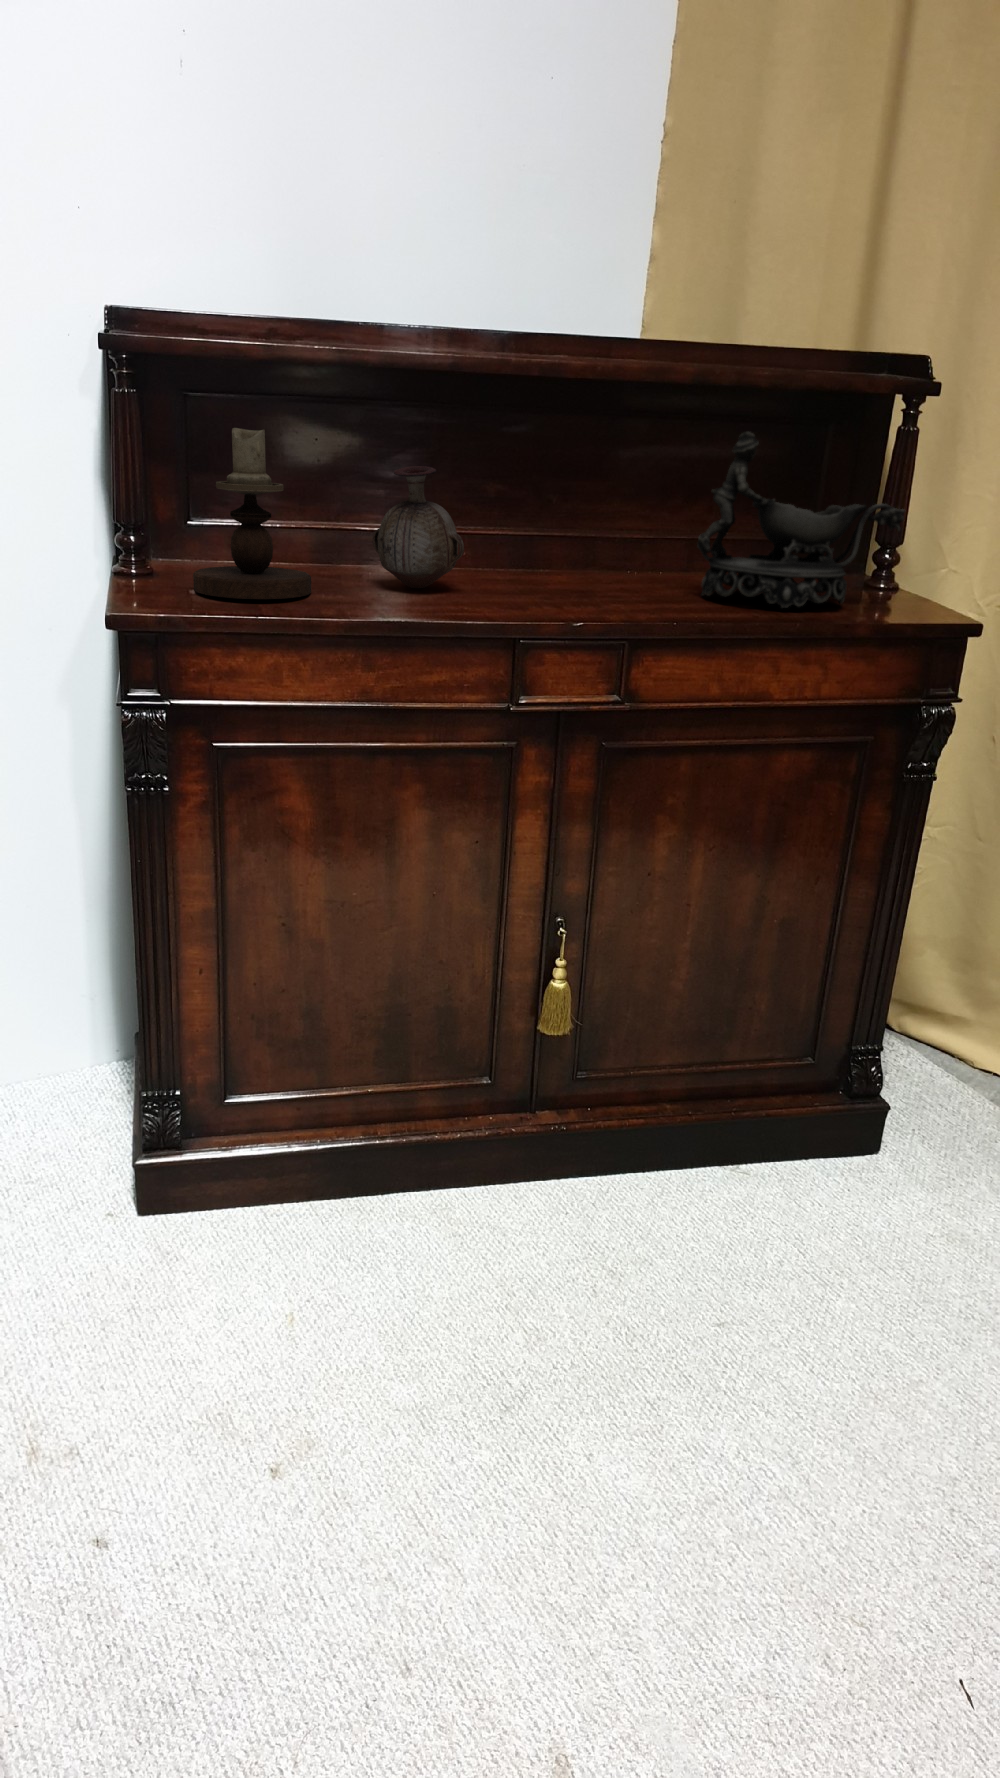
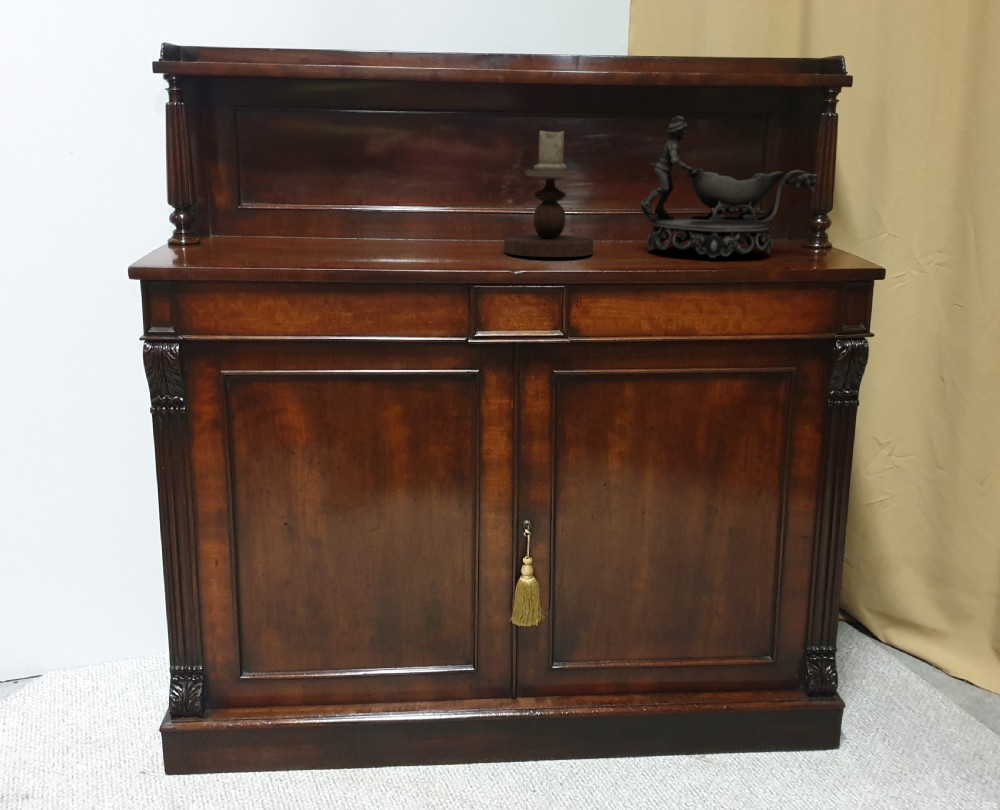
candlestick: present [193,428,311,599] -> present [504,131,593,257]
vase: present [373,466,464,588] -> none [371,152,442,248]

